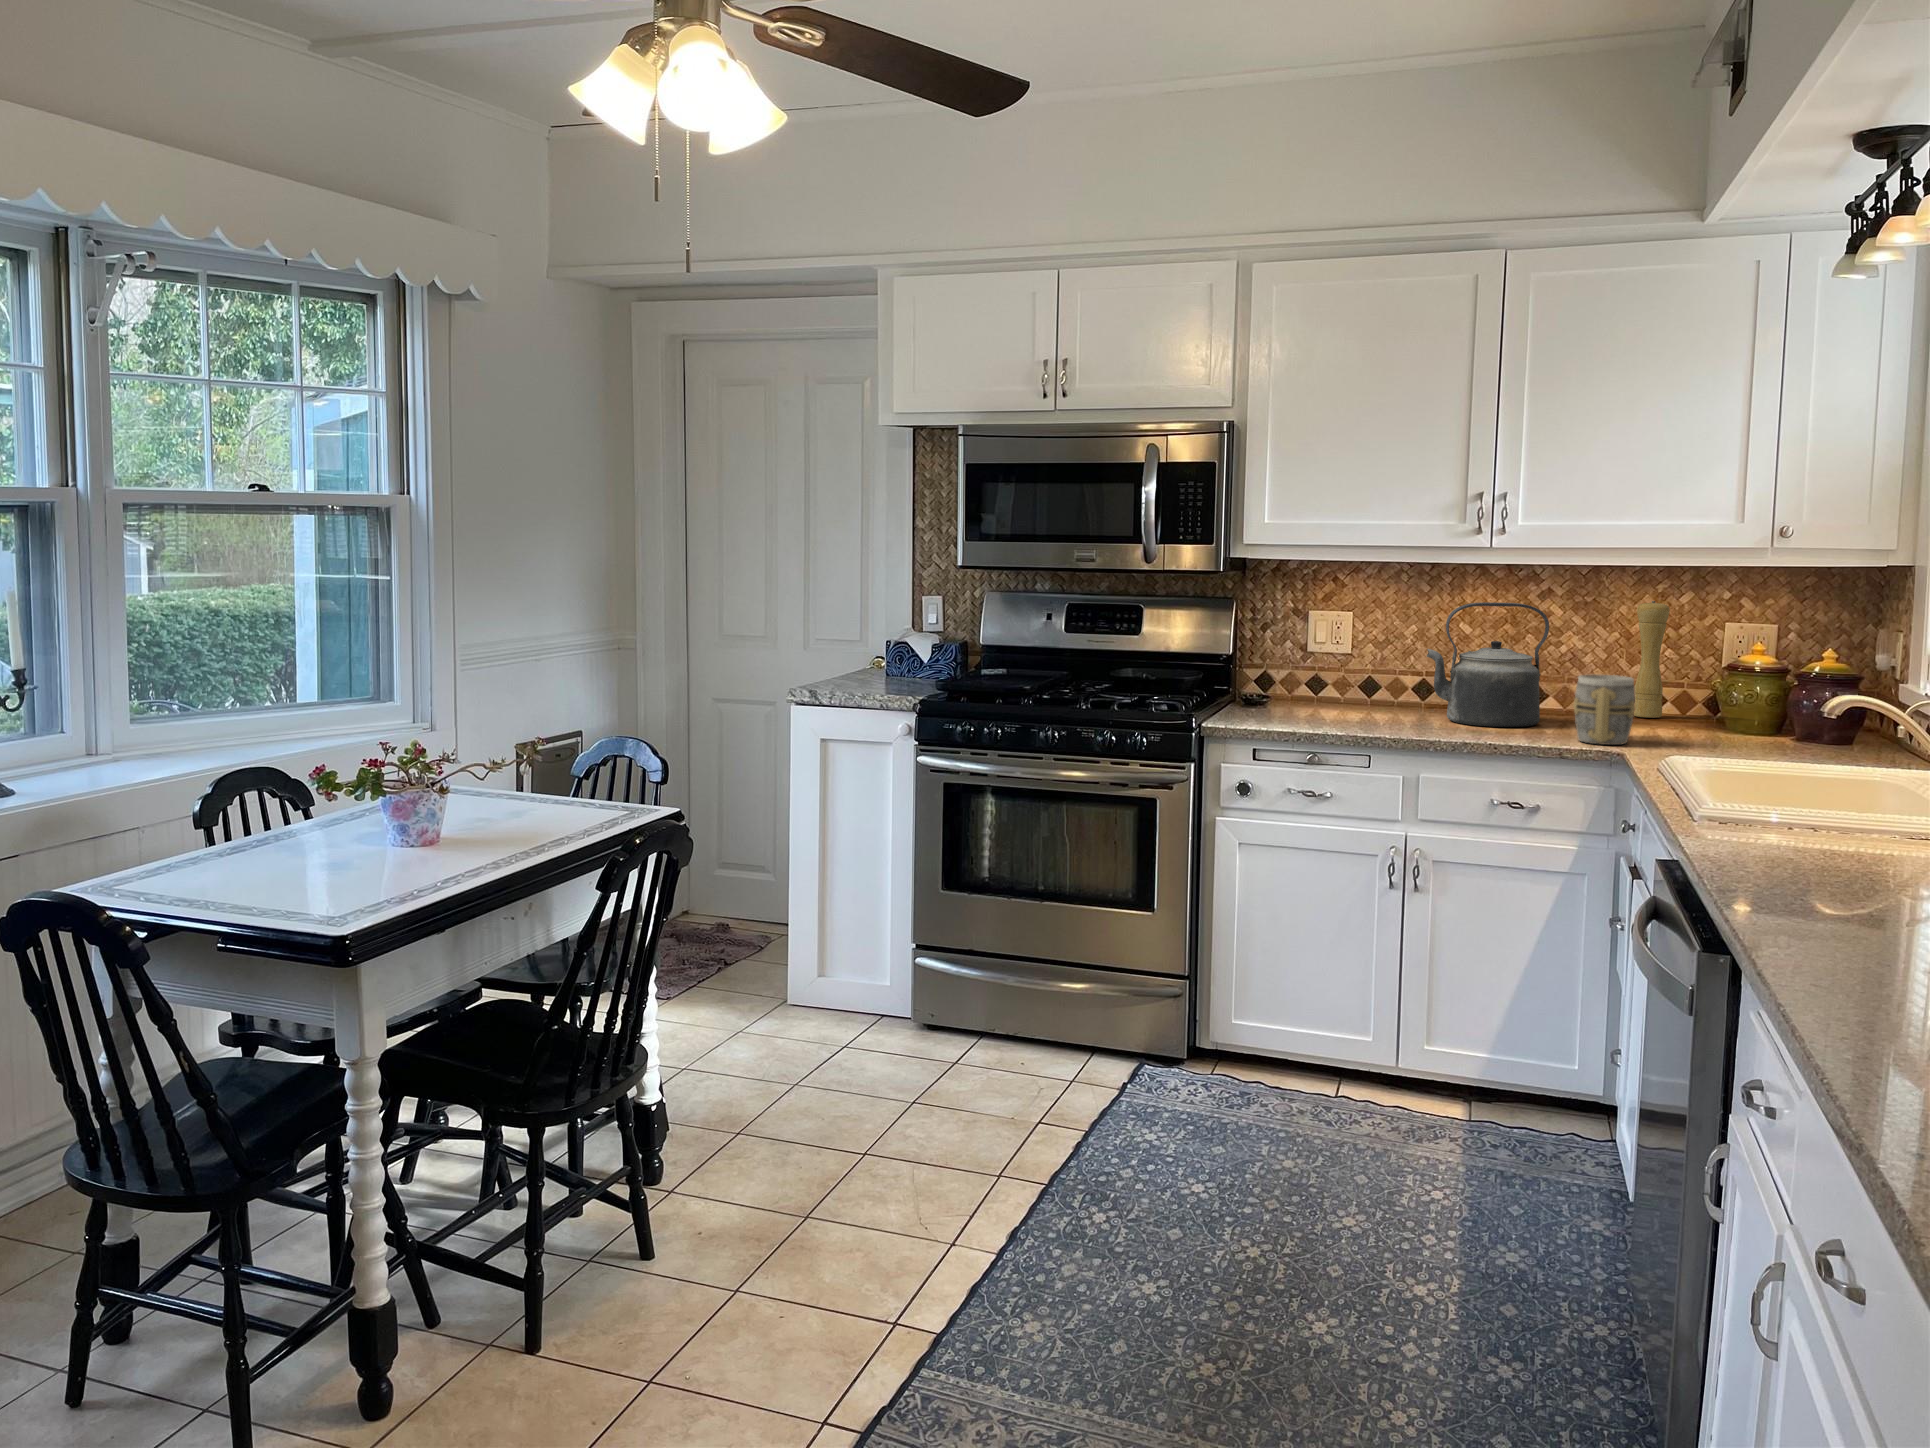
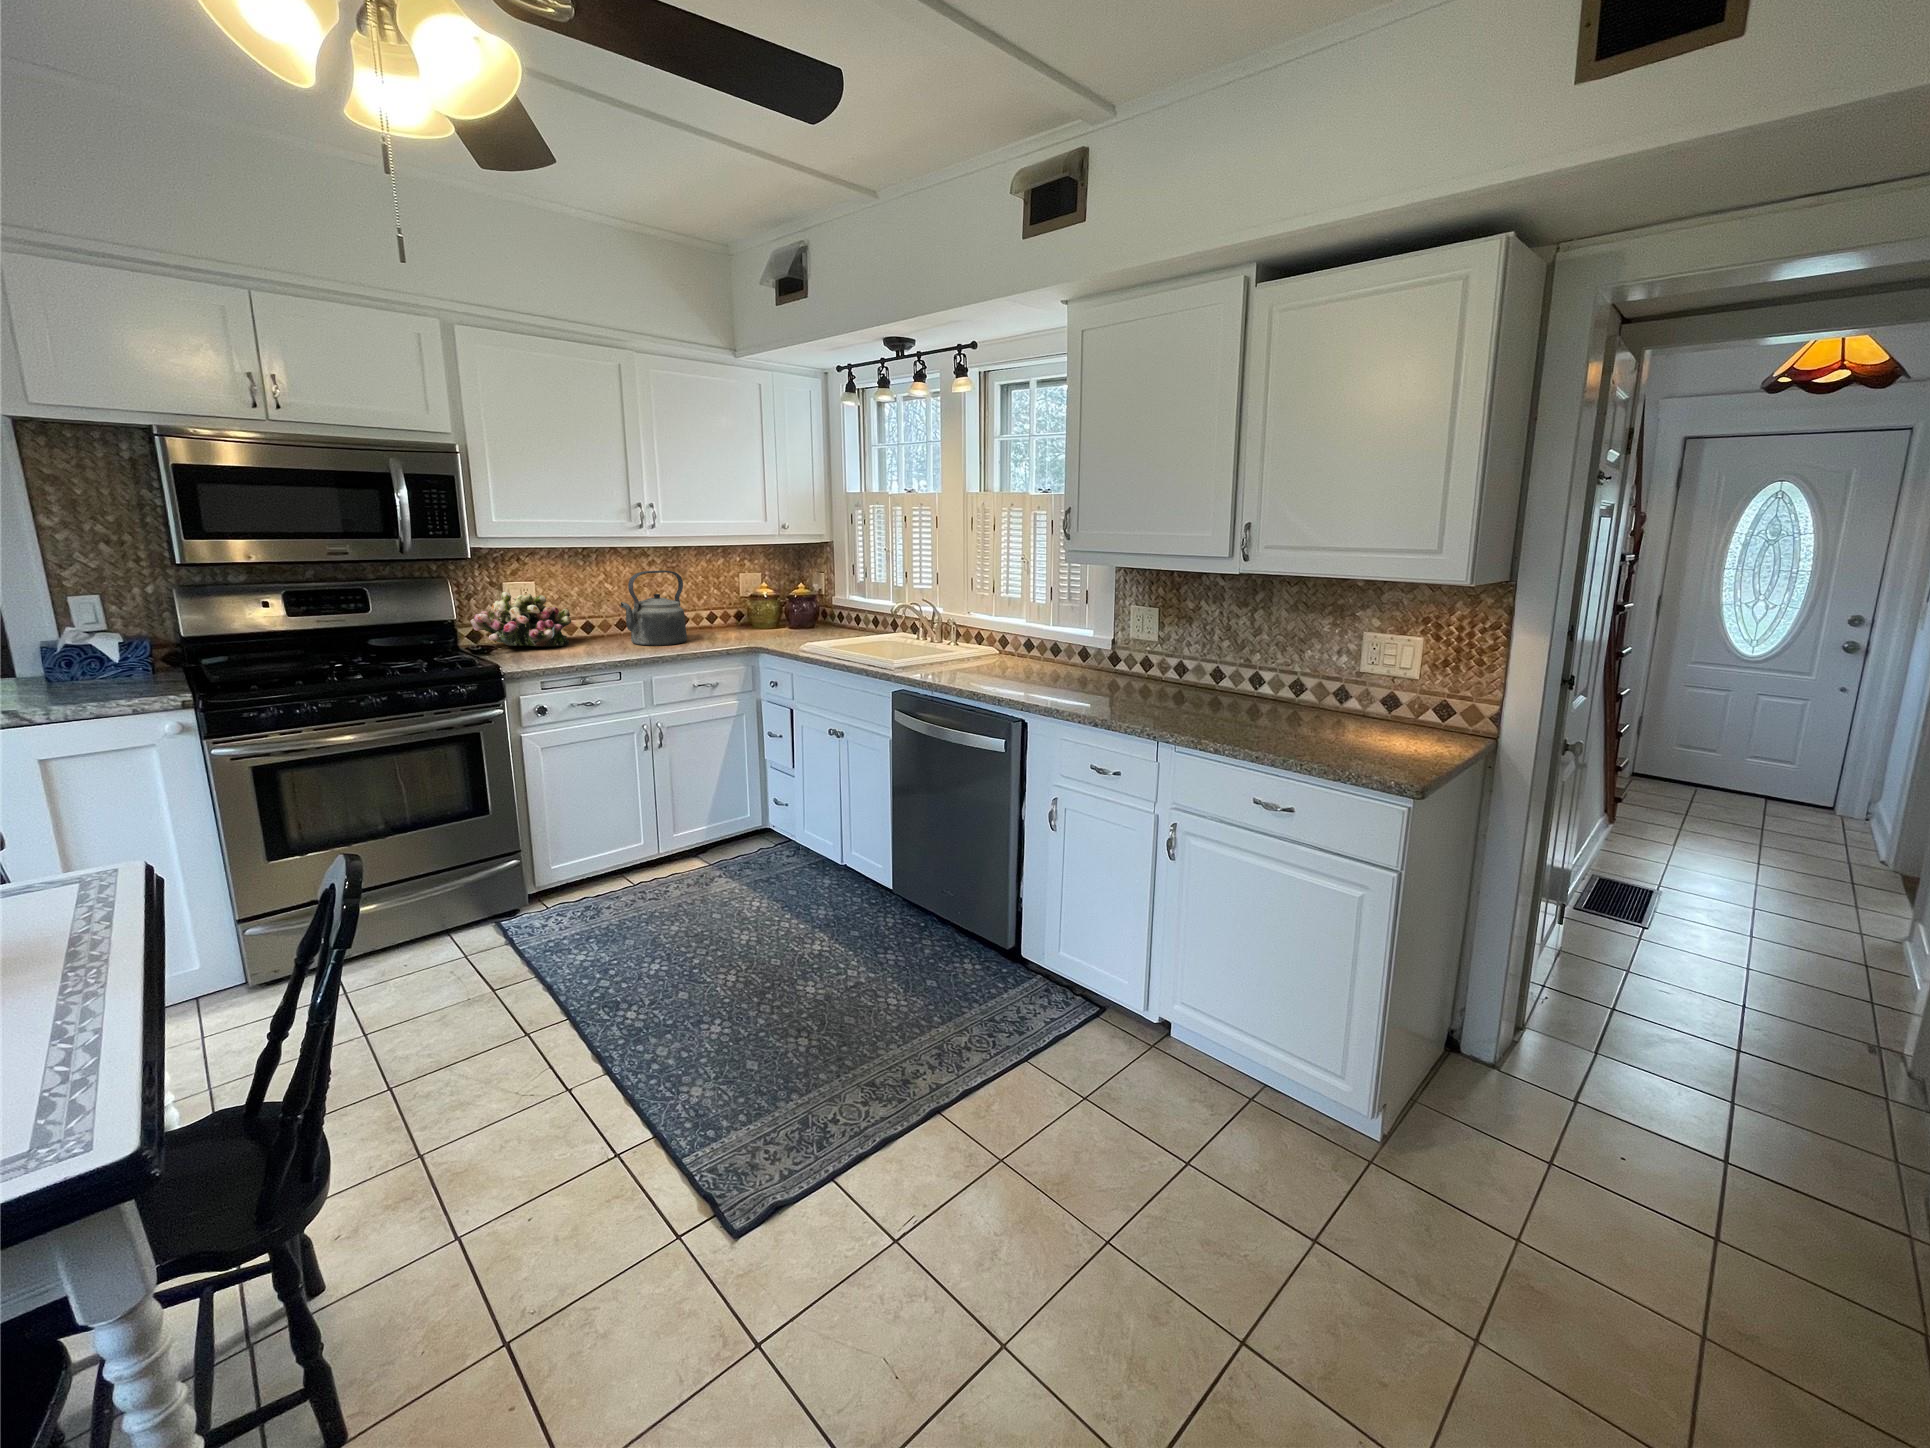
pepper mill: present [1634,601,1670,718] -> none [700,564,719,628]
flower arrangement: none [1250,624,1386,709] -> present [470,592,571,647]
mug: present [1573,675,1636,745] -> none [726,608,758,646]

